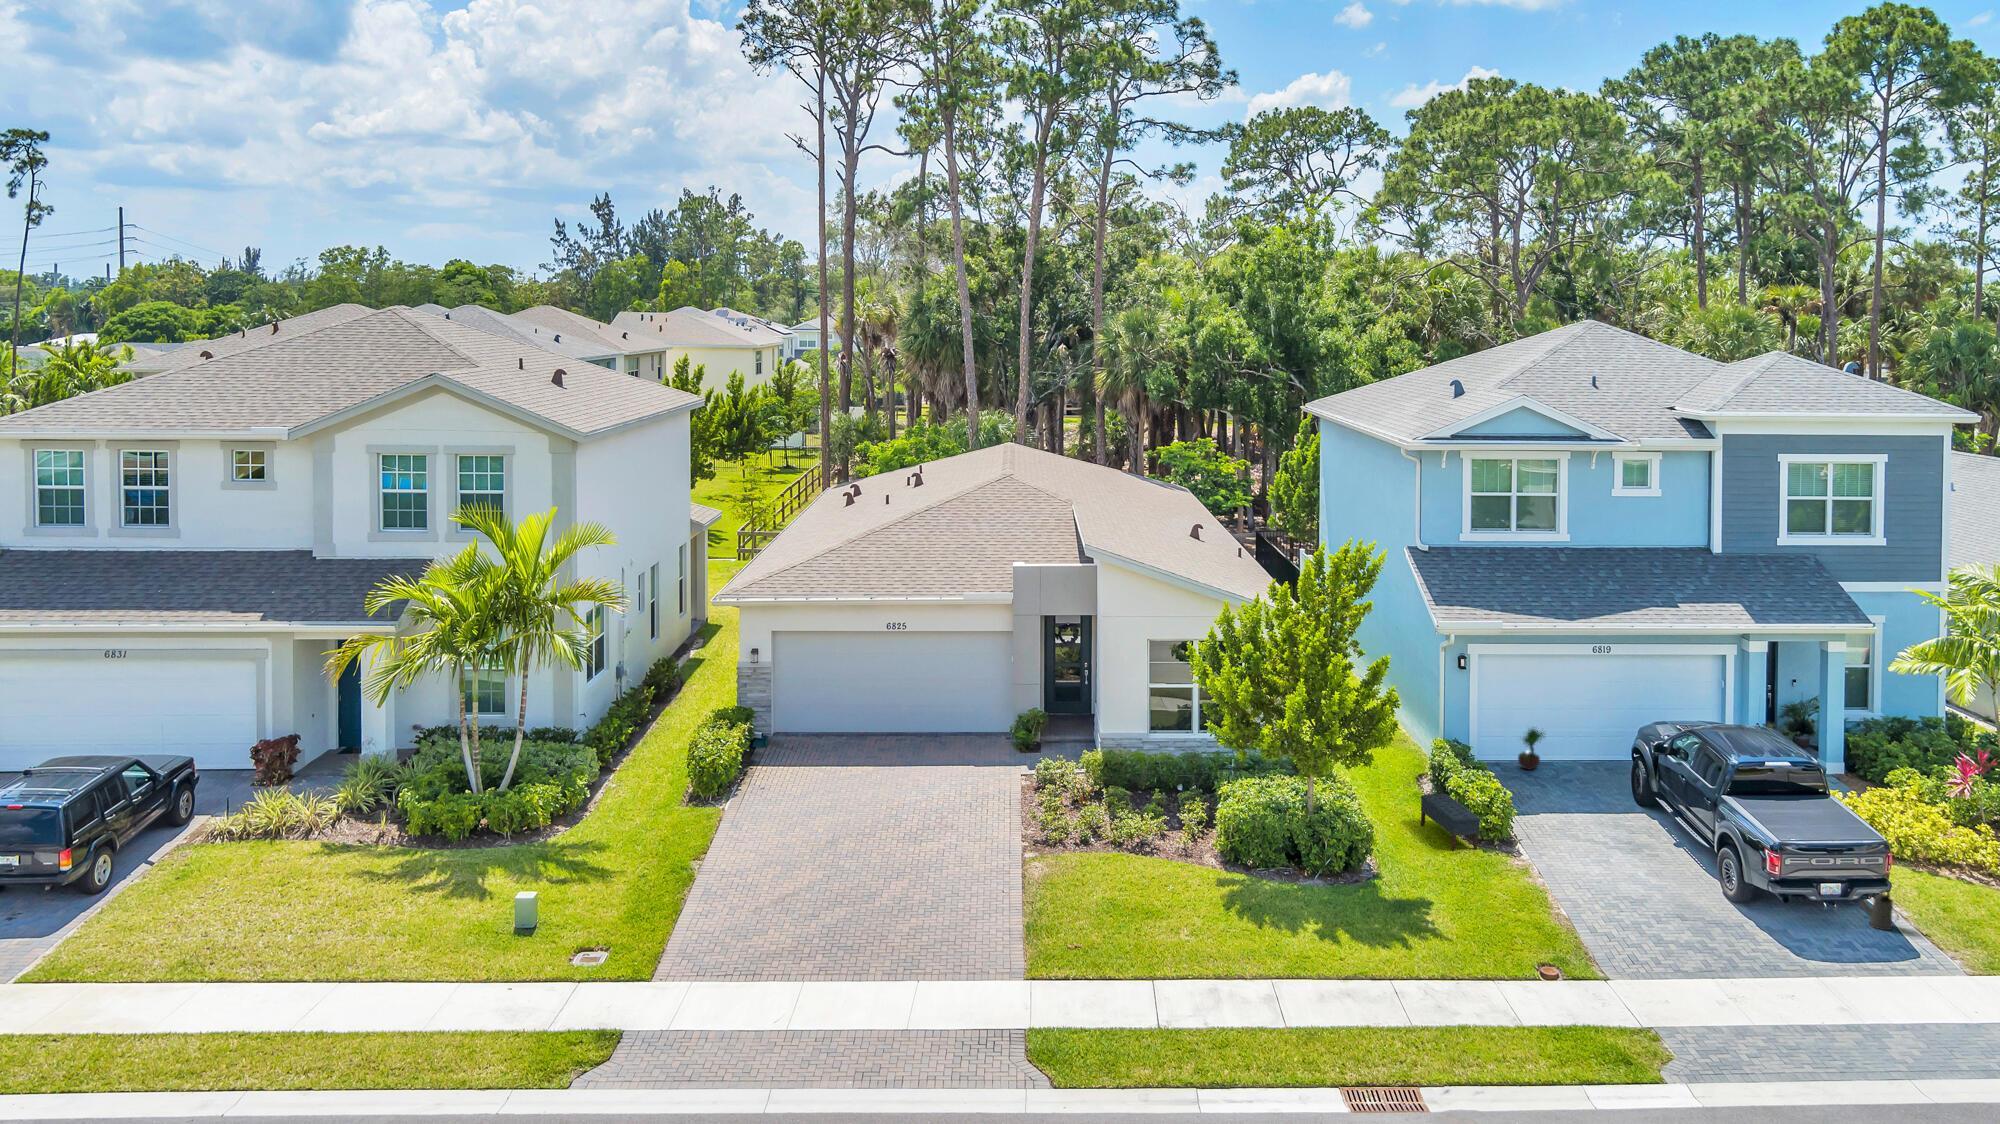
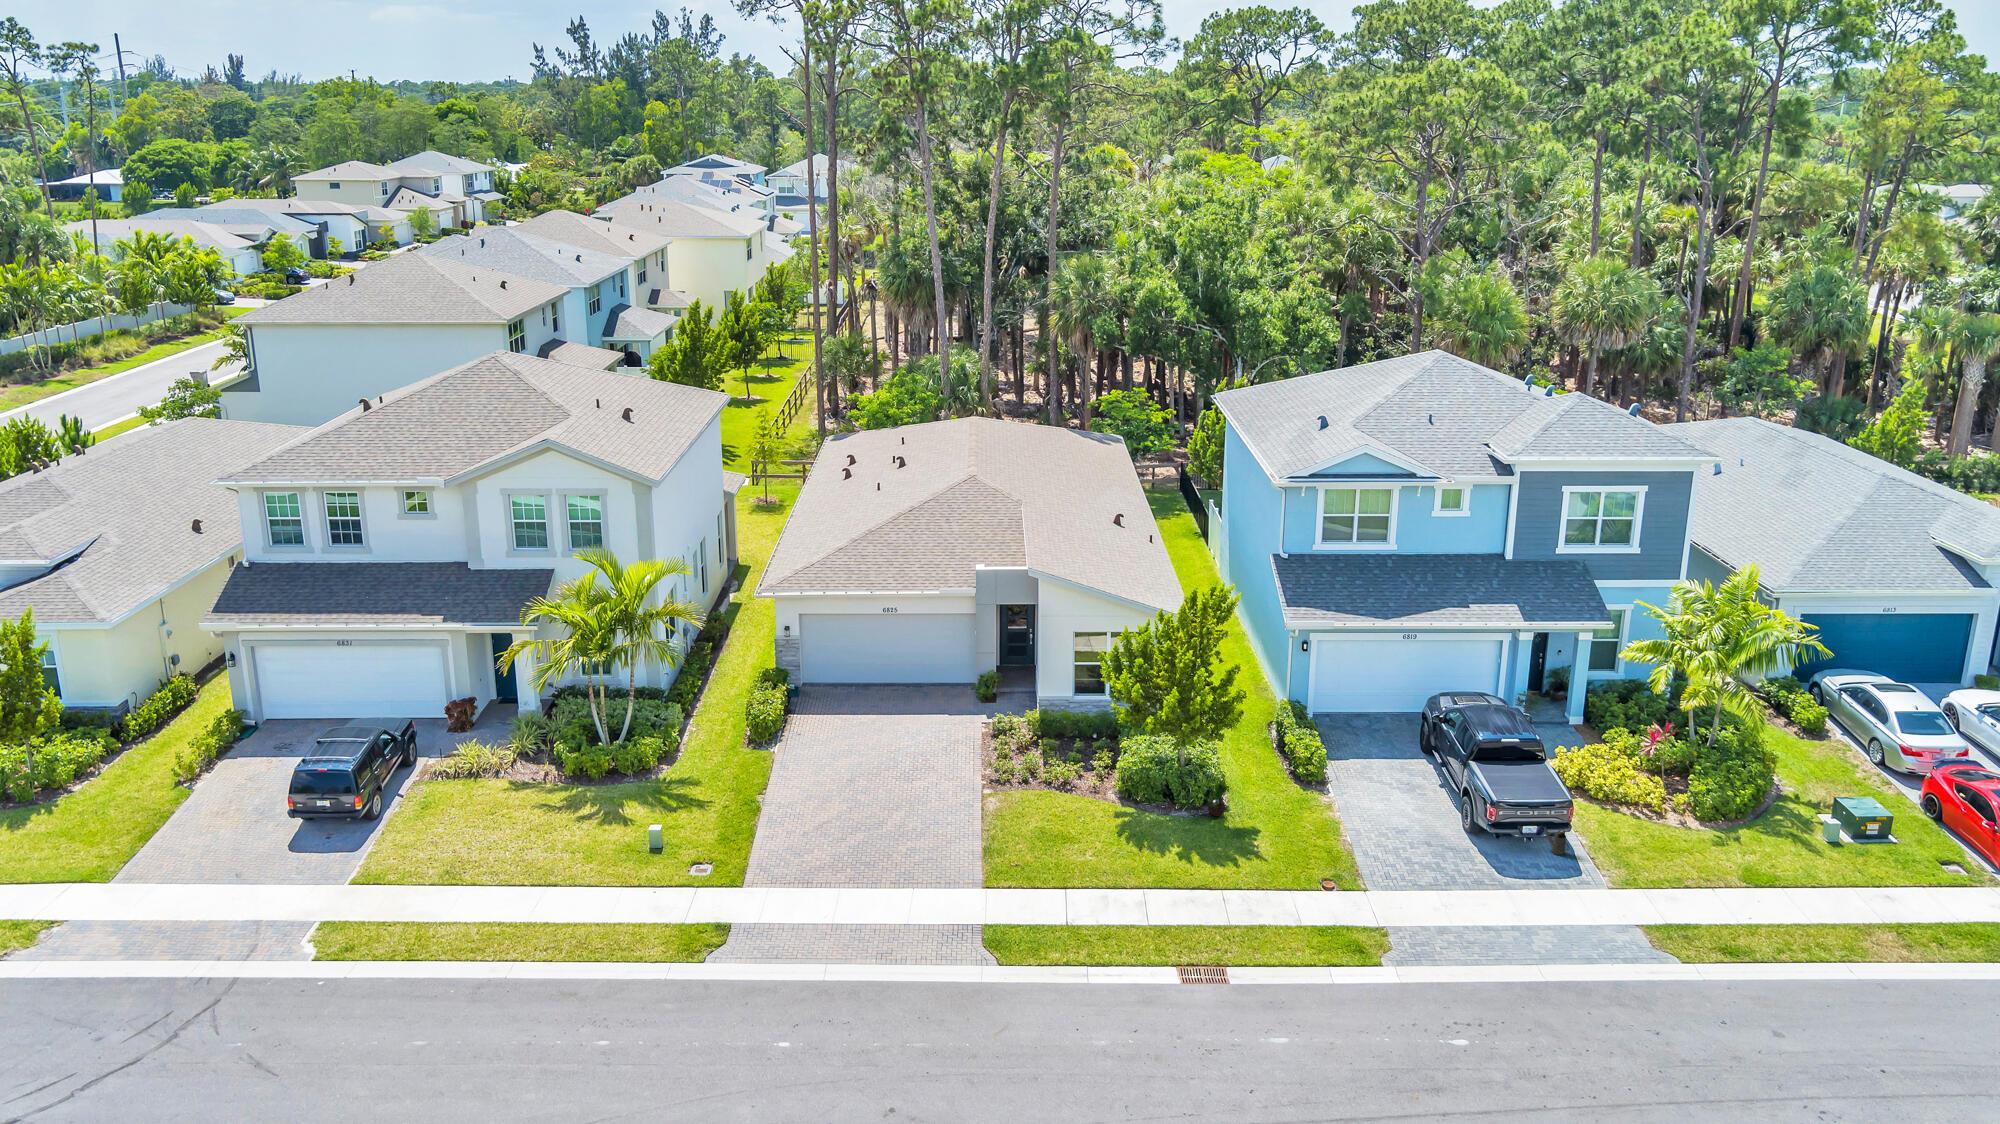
potted tree: present [1518,729,1544,769] -> present [1208,783,1230,816]
bench: present [1421,794,1481,851] -> none [1268,748,1305,791]

